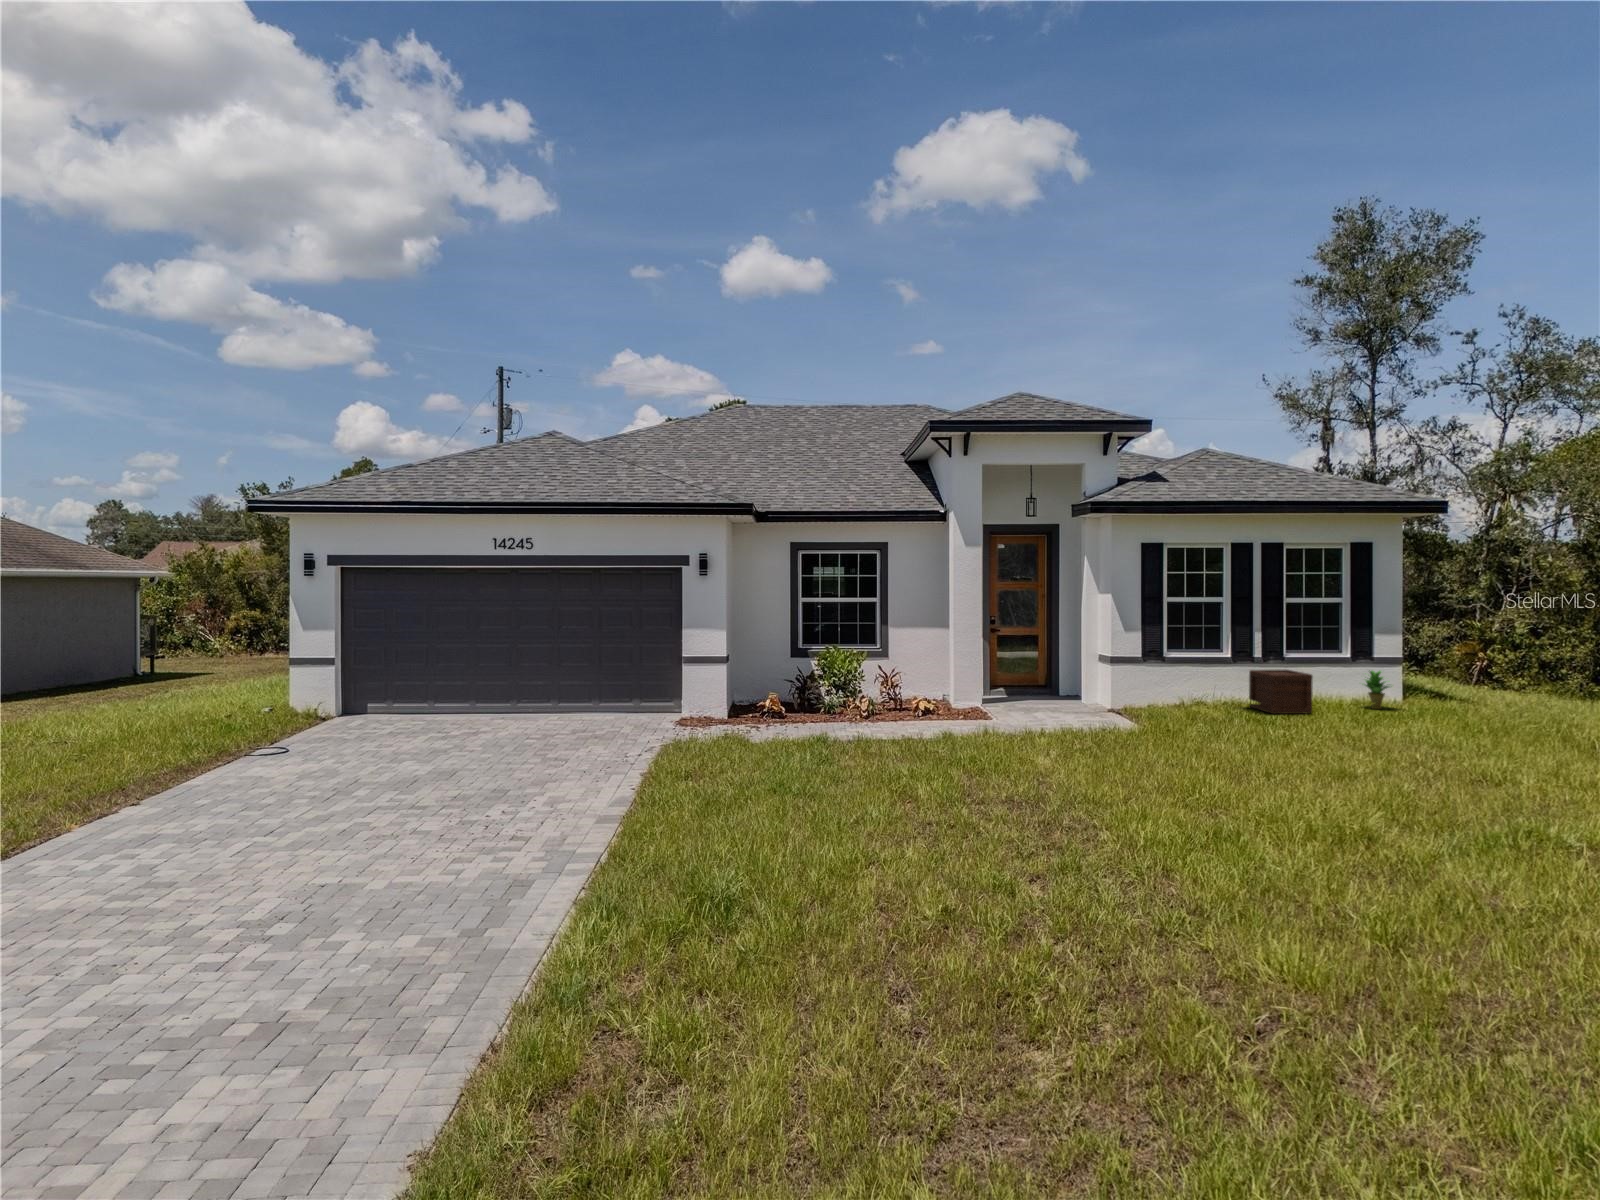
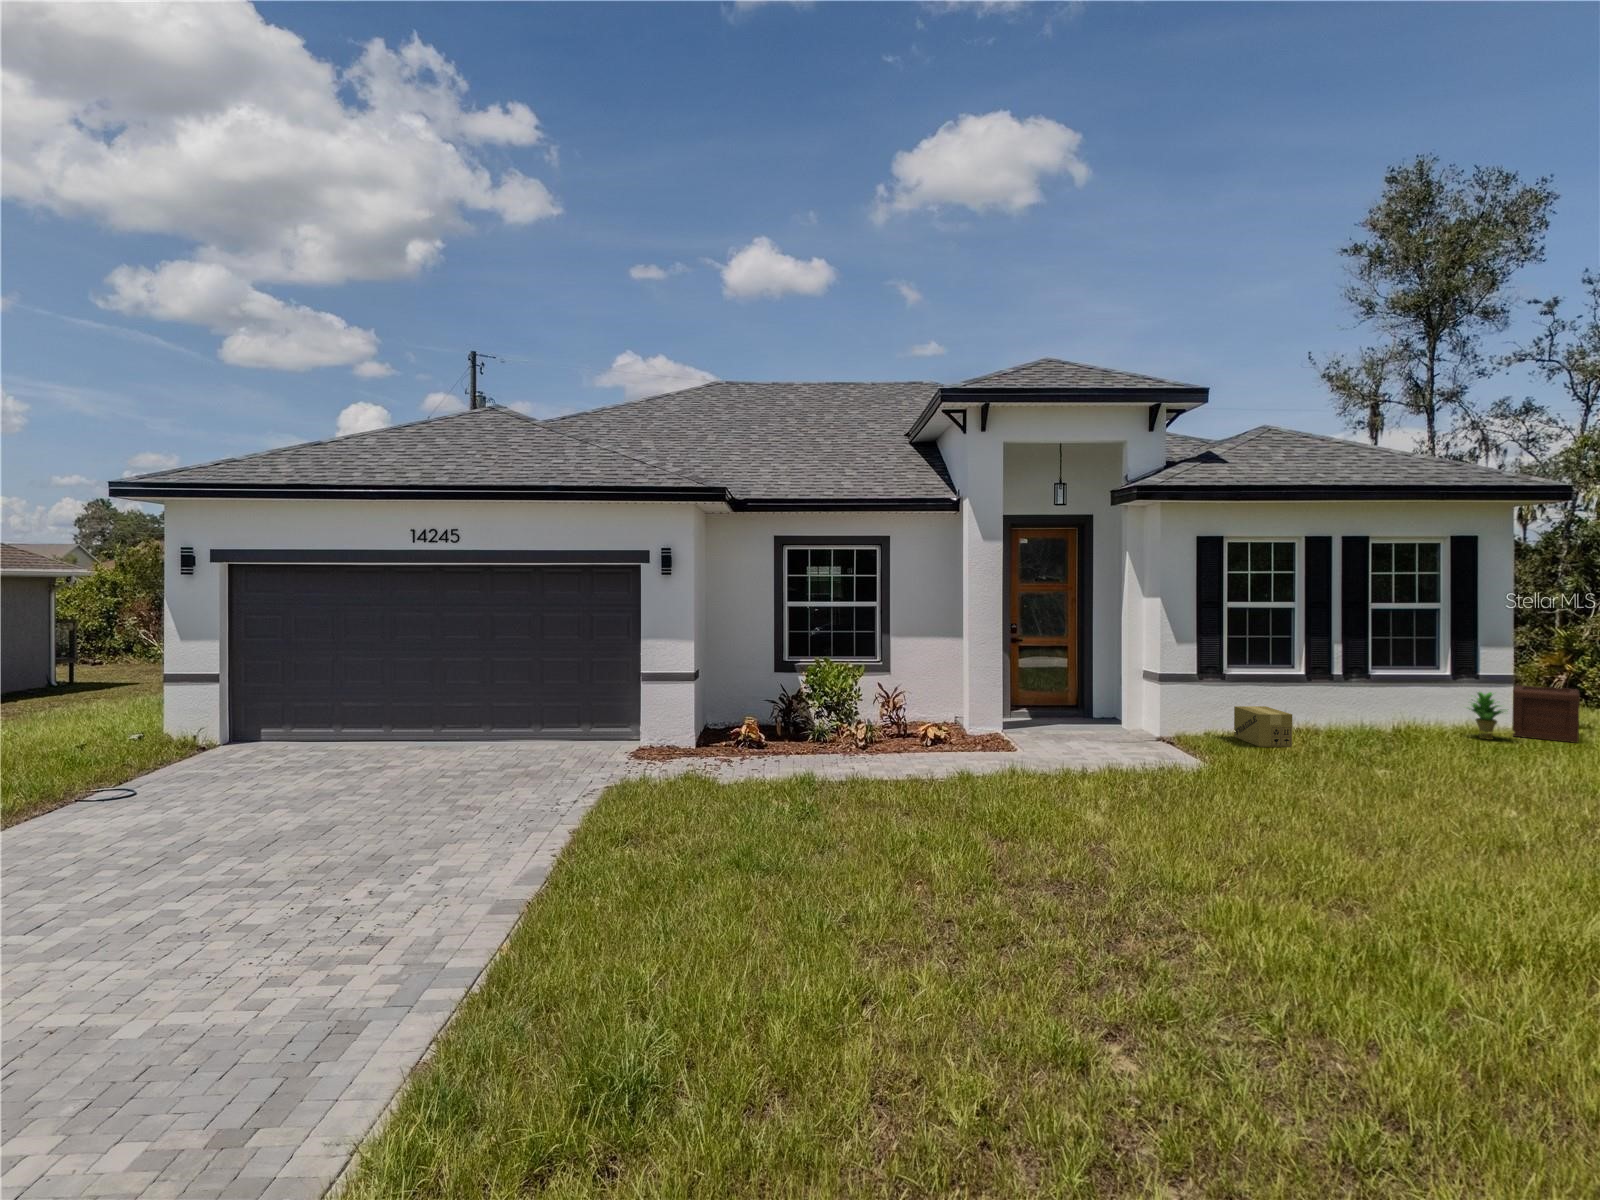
wooden crate: present [1249,669,1313,714] -> present [1512,685,1580,743]
cardboard box: none [1172,683,1217,715] -> present [1234,706,1292,747]

